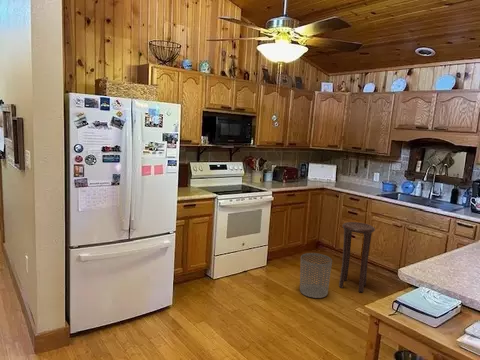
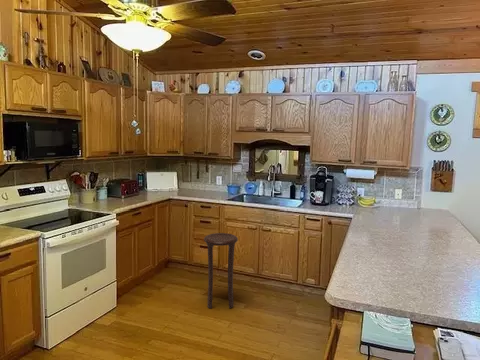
waste bin: present [300,253,332,298] -> none [166,278,202,333]

